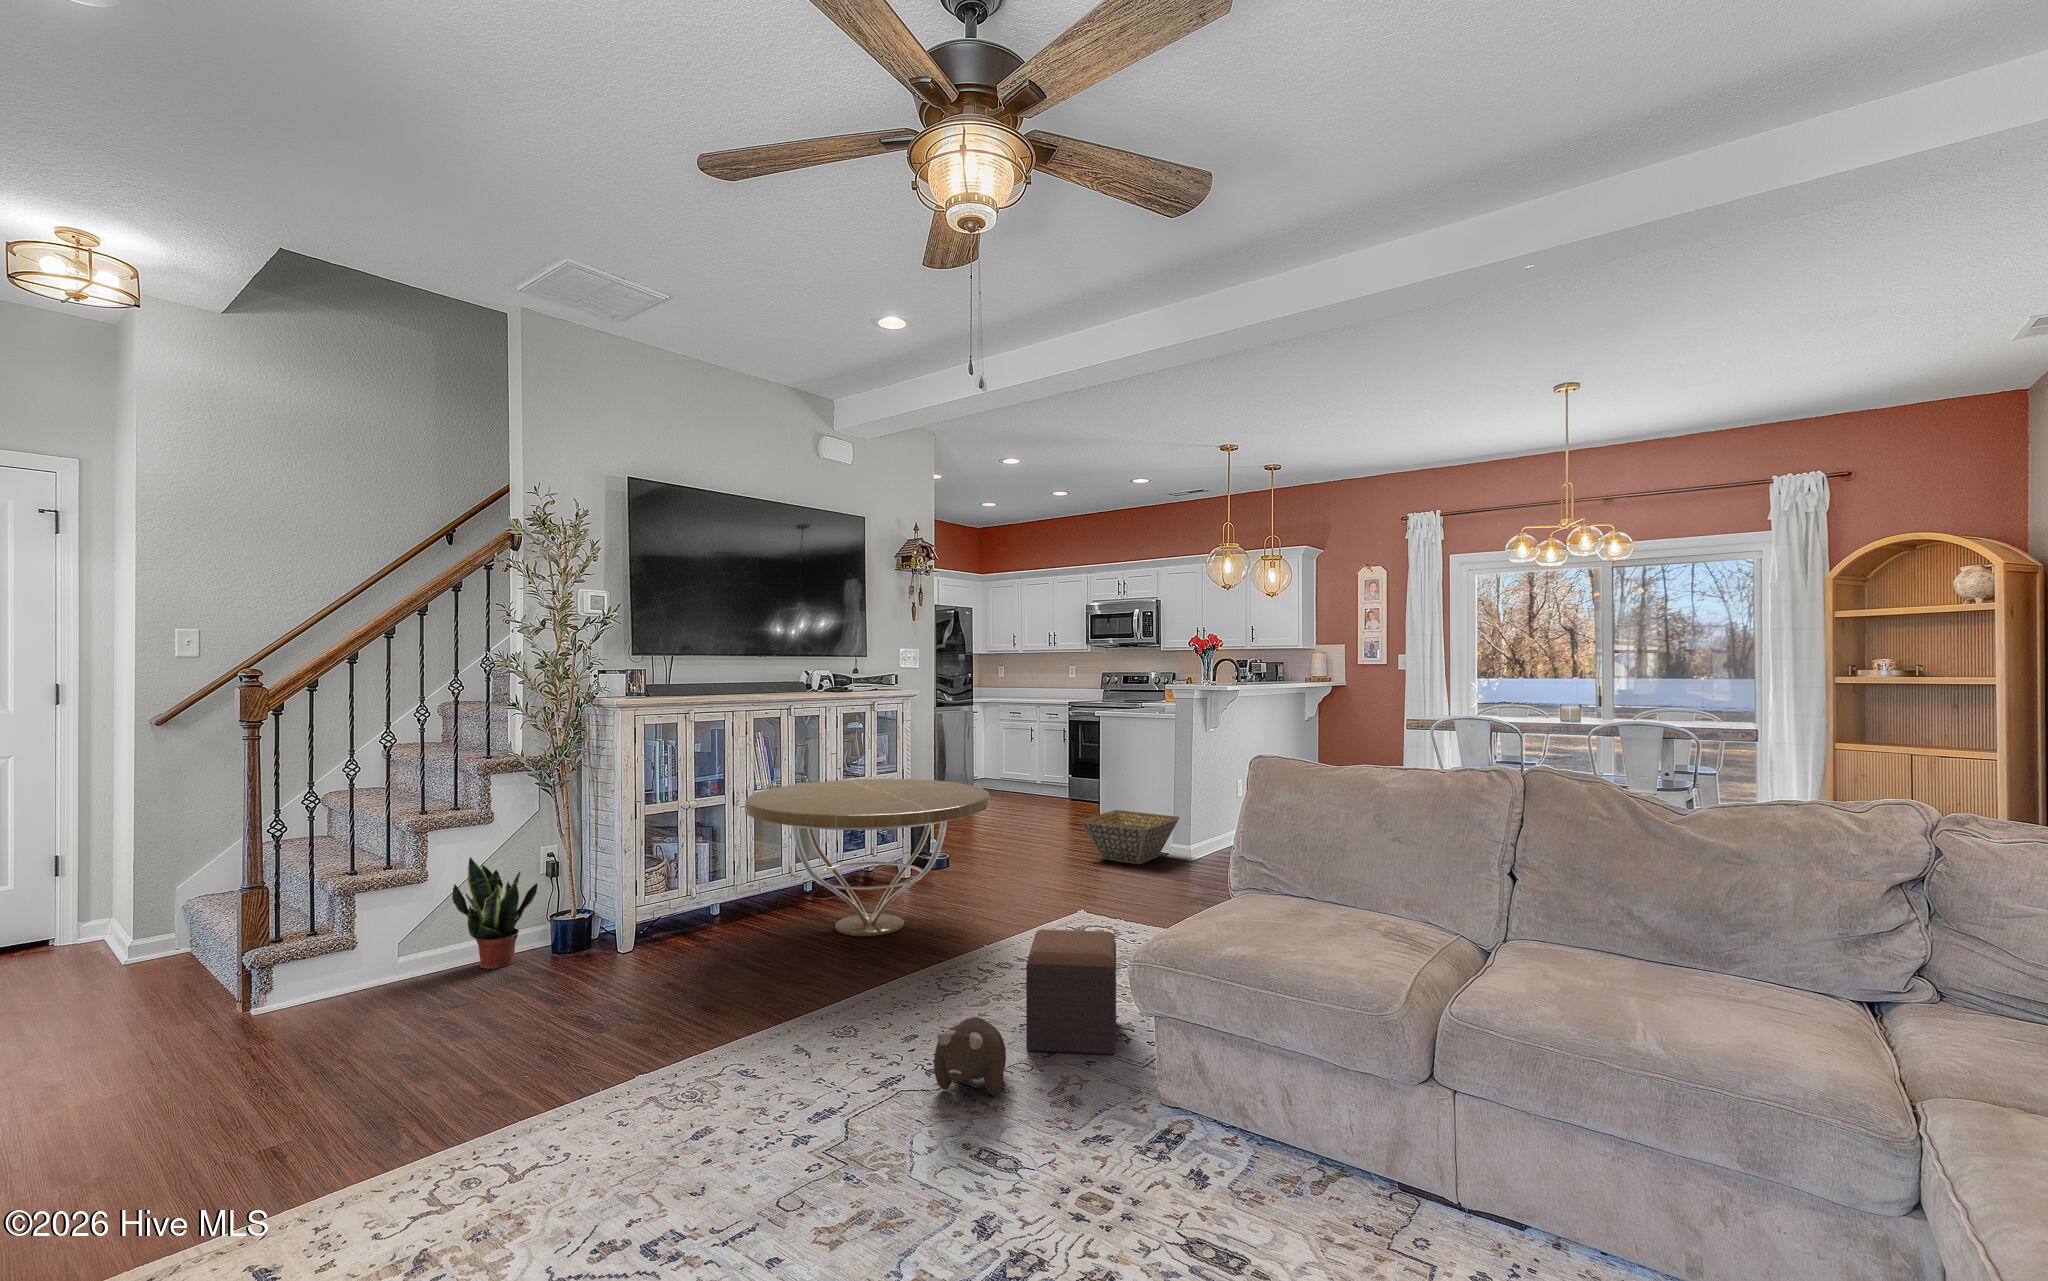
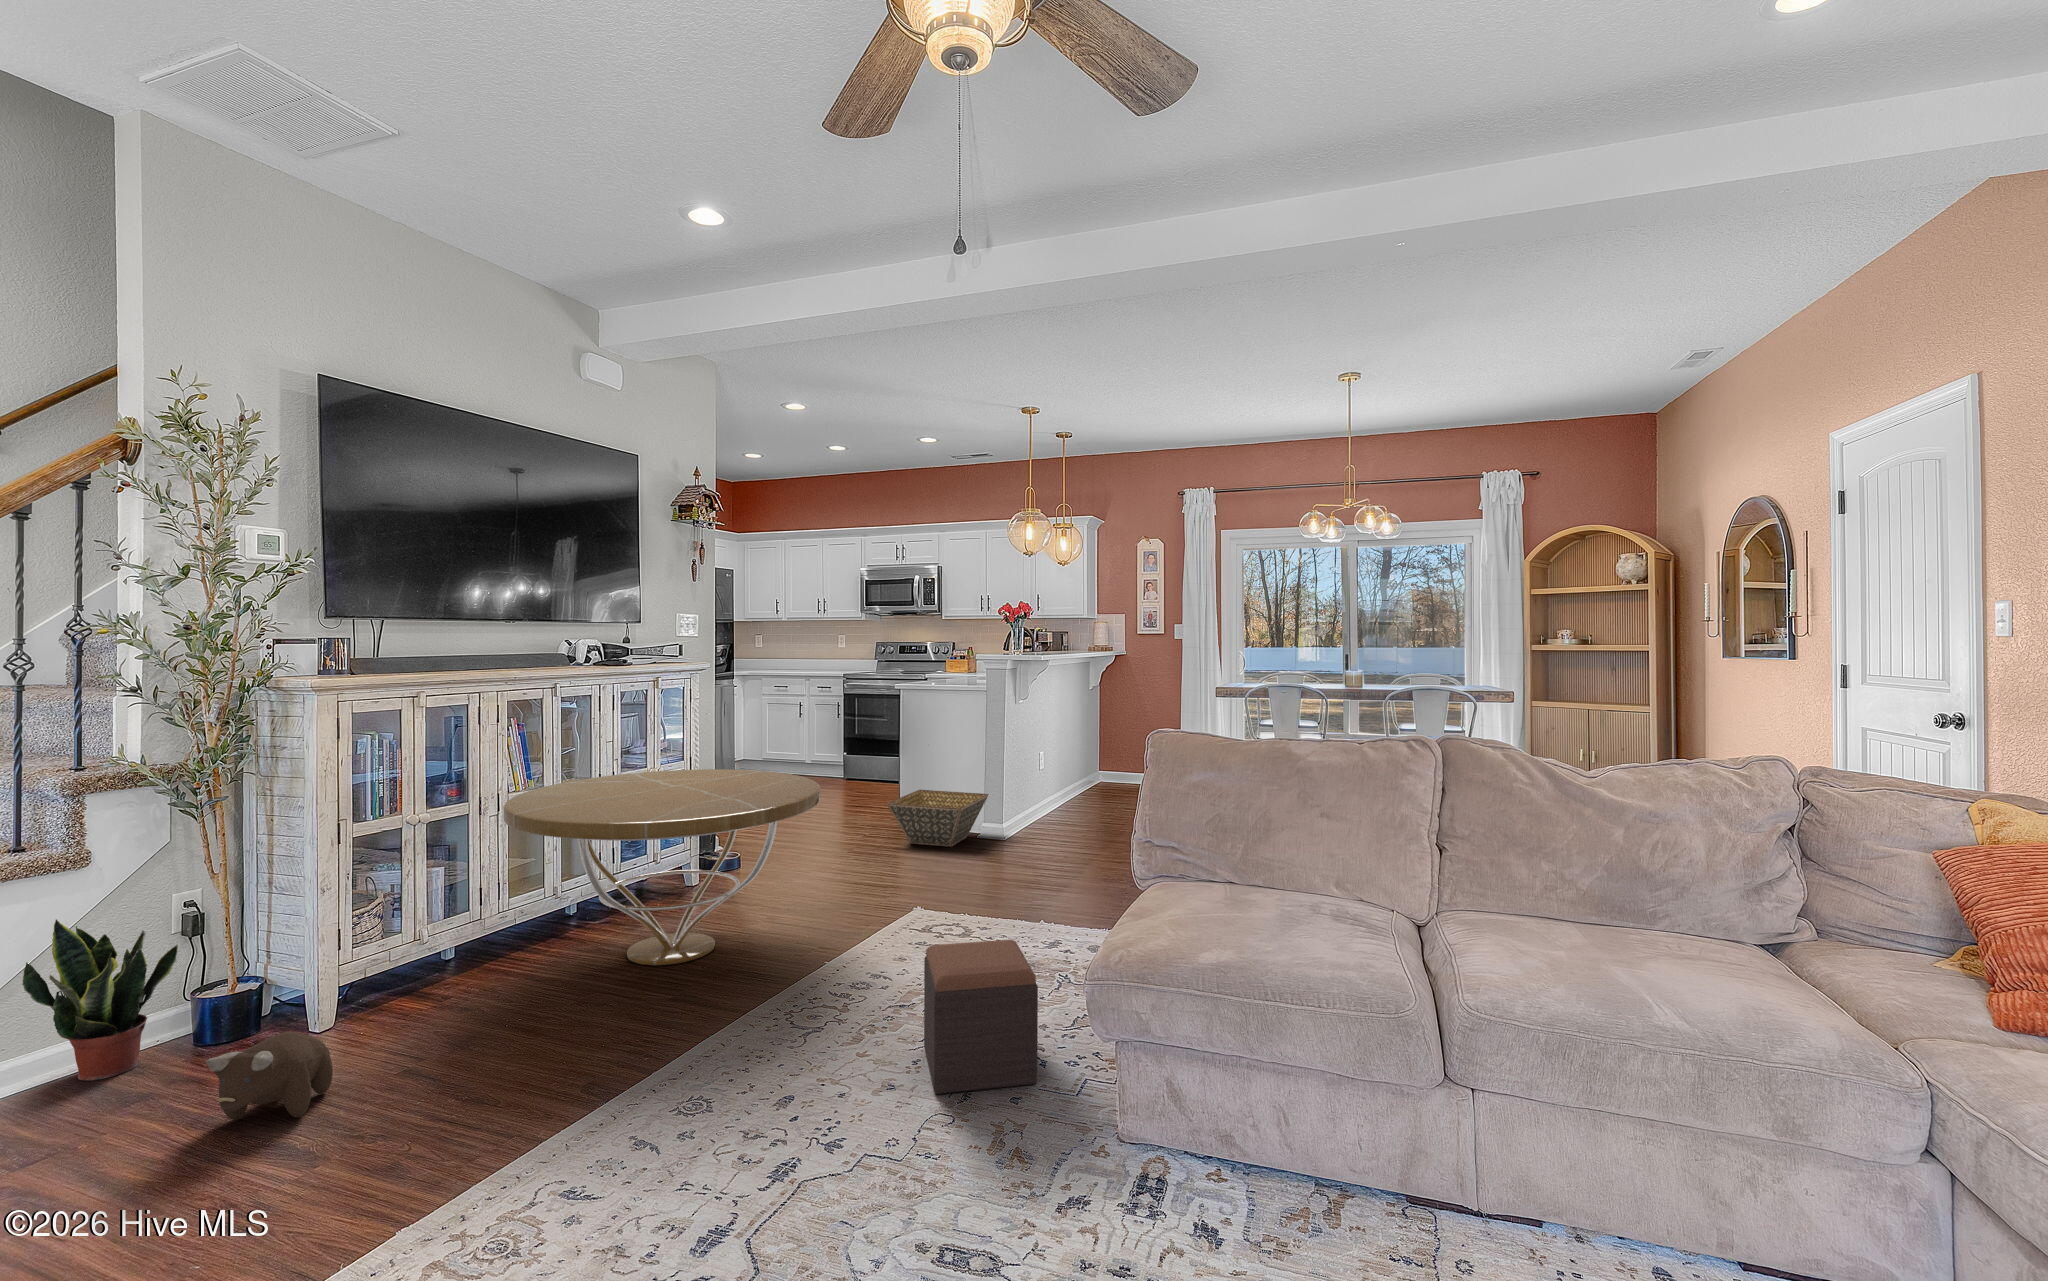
plush toy: present [934,1017,1006,1096] -> present [206,1032,333,1120]

